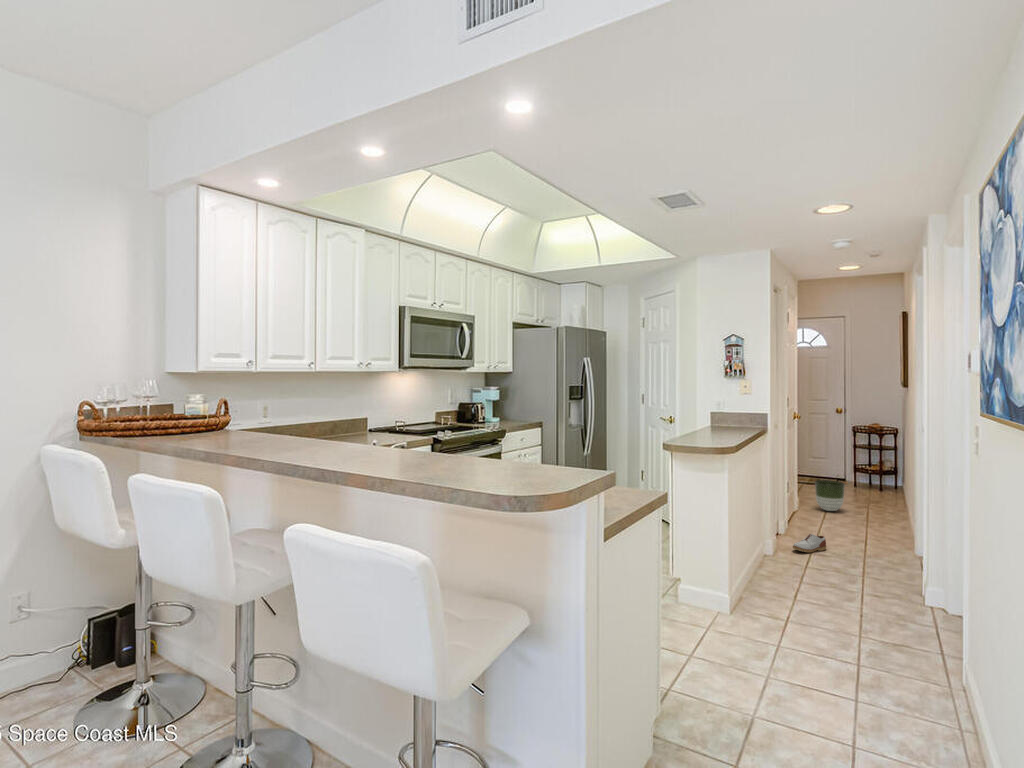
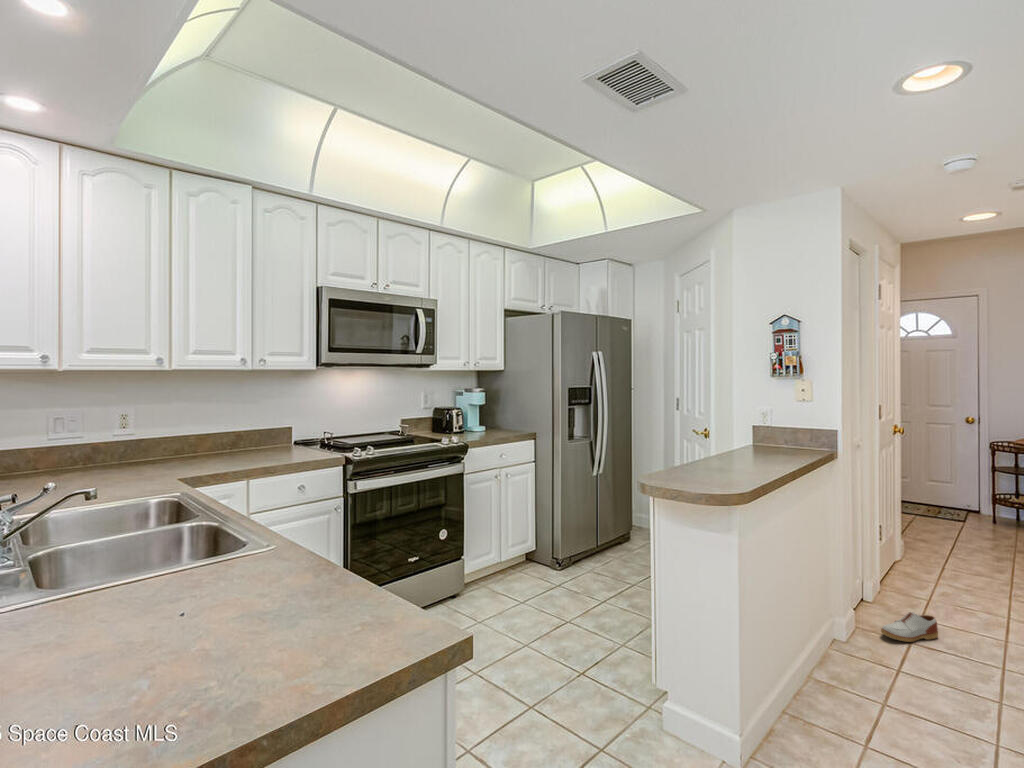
planter: present [815,480,845,511] -> none [928,519,975,565]

